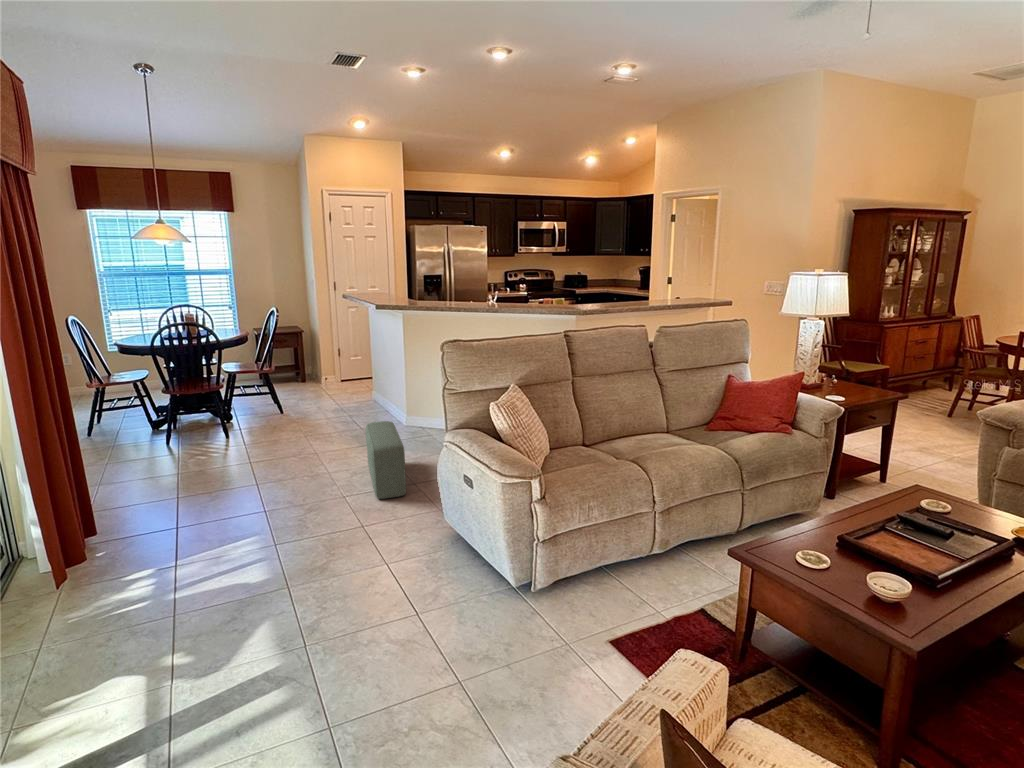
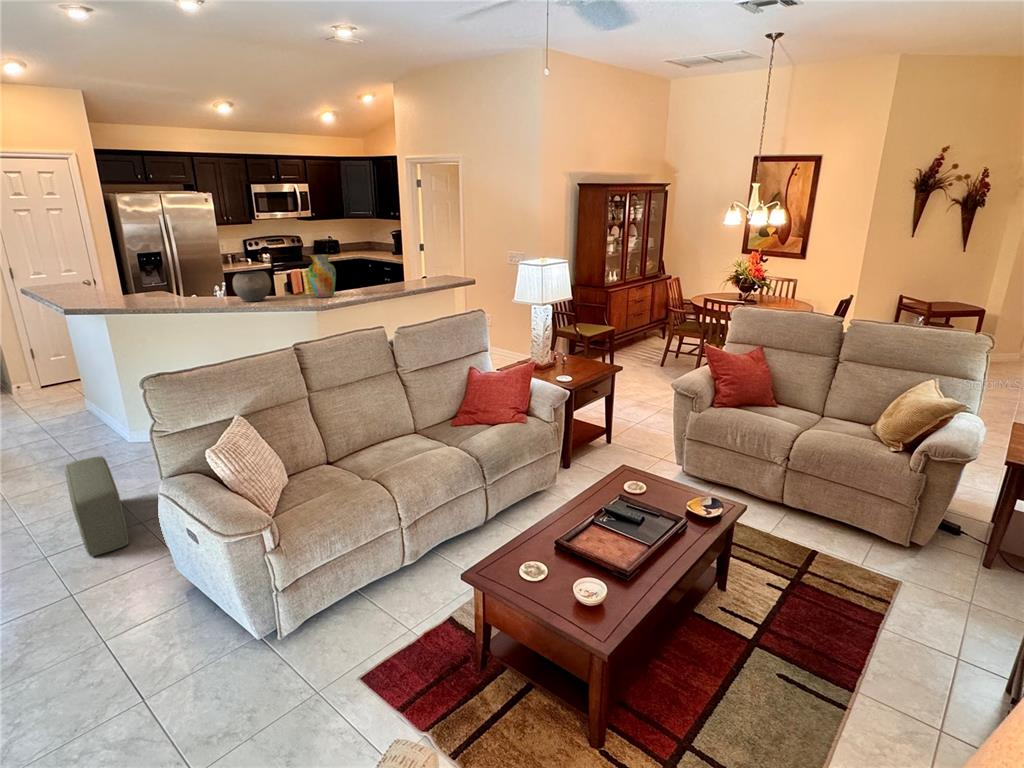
vase: none [571,267,596,306] -> present [308,254,336,298]
bowl: none [506,280,538,306] -> present [233,272,271,301]

